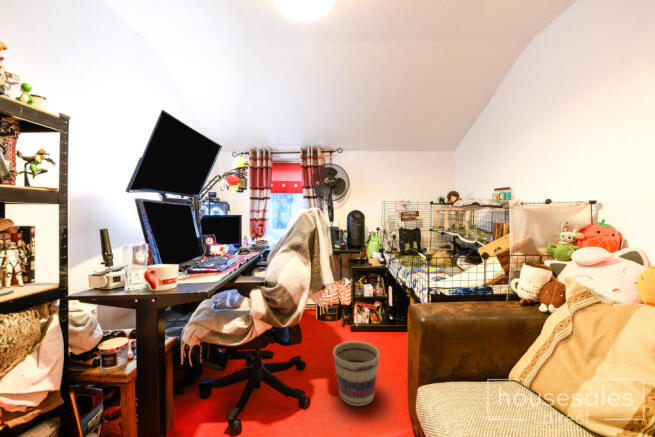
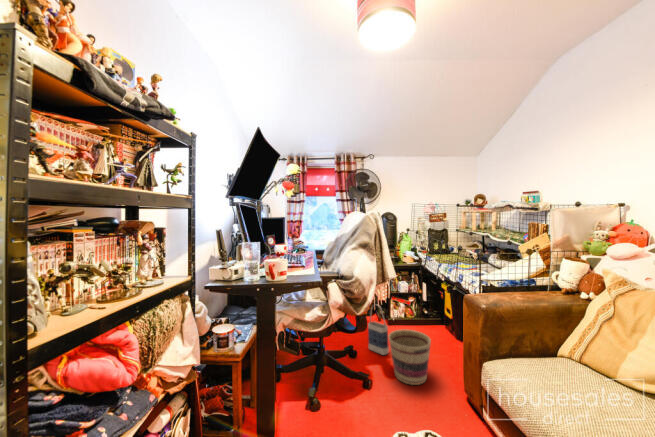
bag: none [319,311,341,369] -> present [368,305,389,355]

